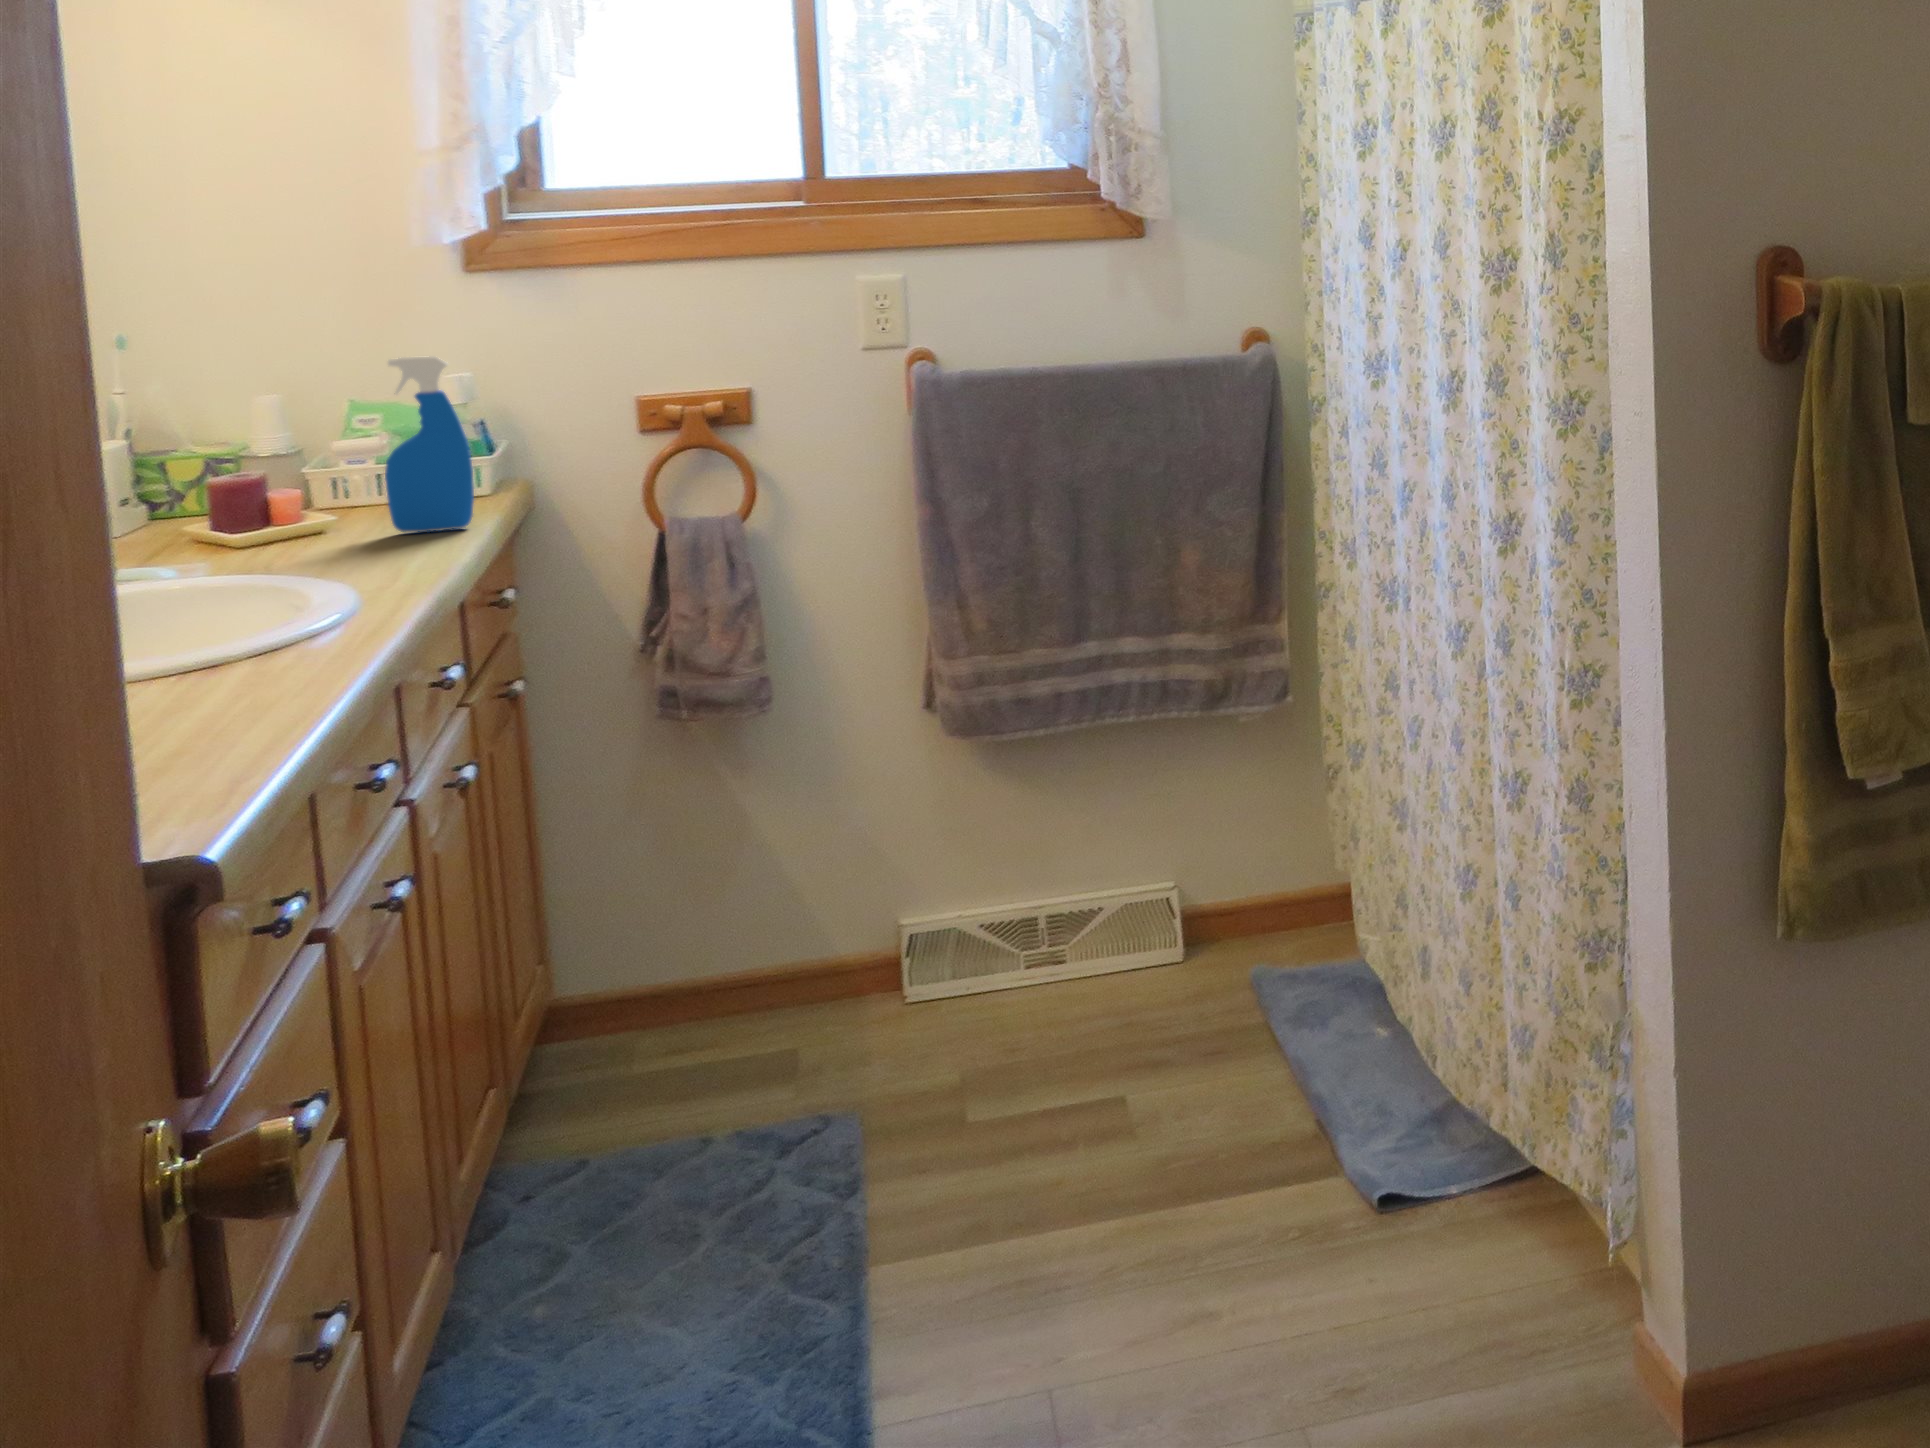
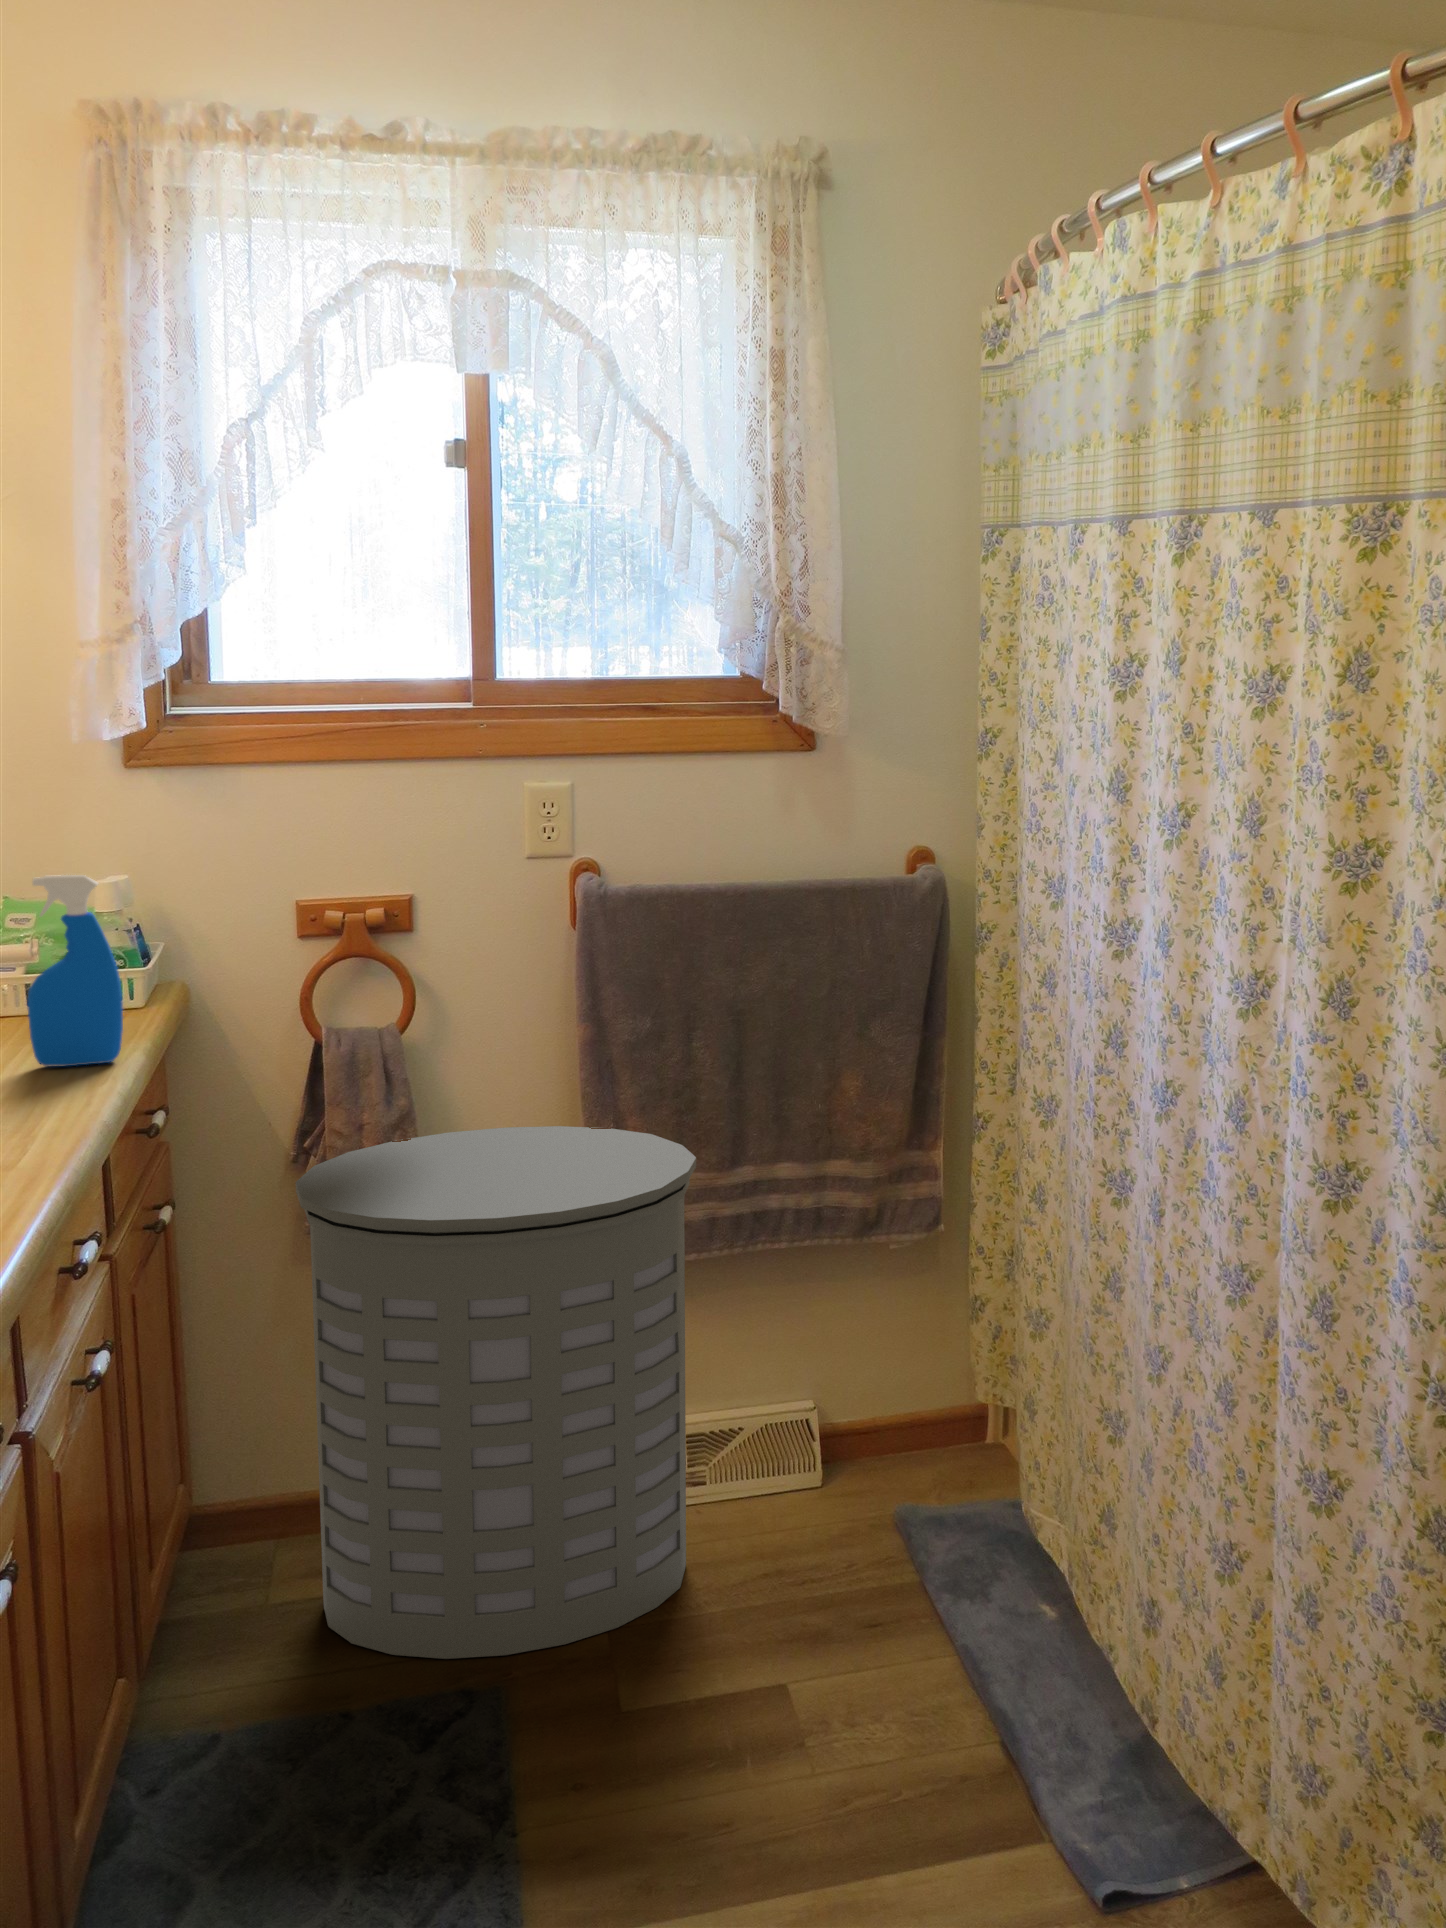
laundry hamper: none [641,605,1037,1093] -> present [296,1126,696,1659]

